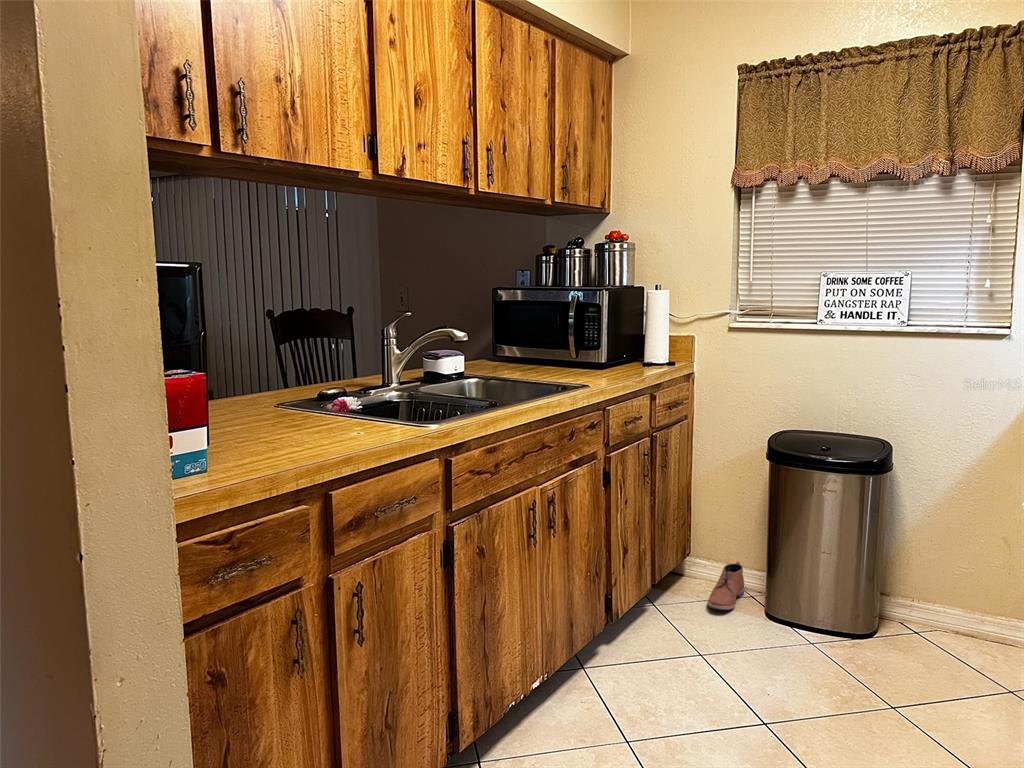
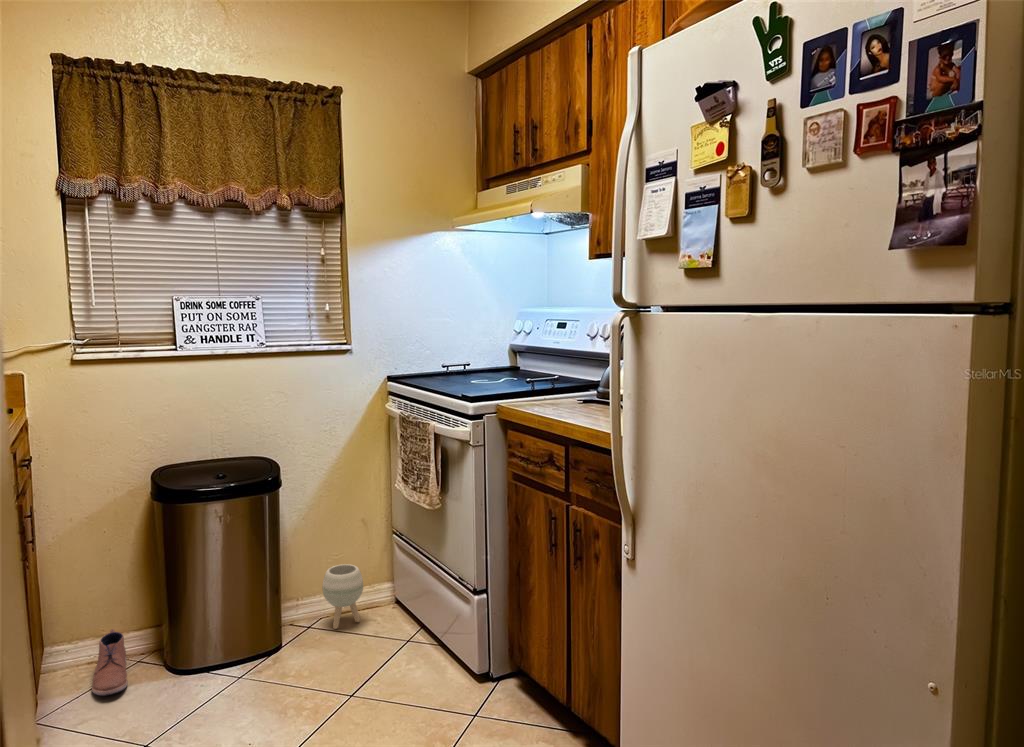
planter: none [935,577,987,648] -> present [322,564,363,629]

